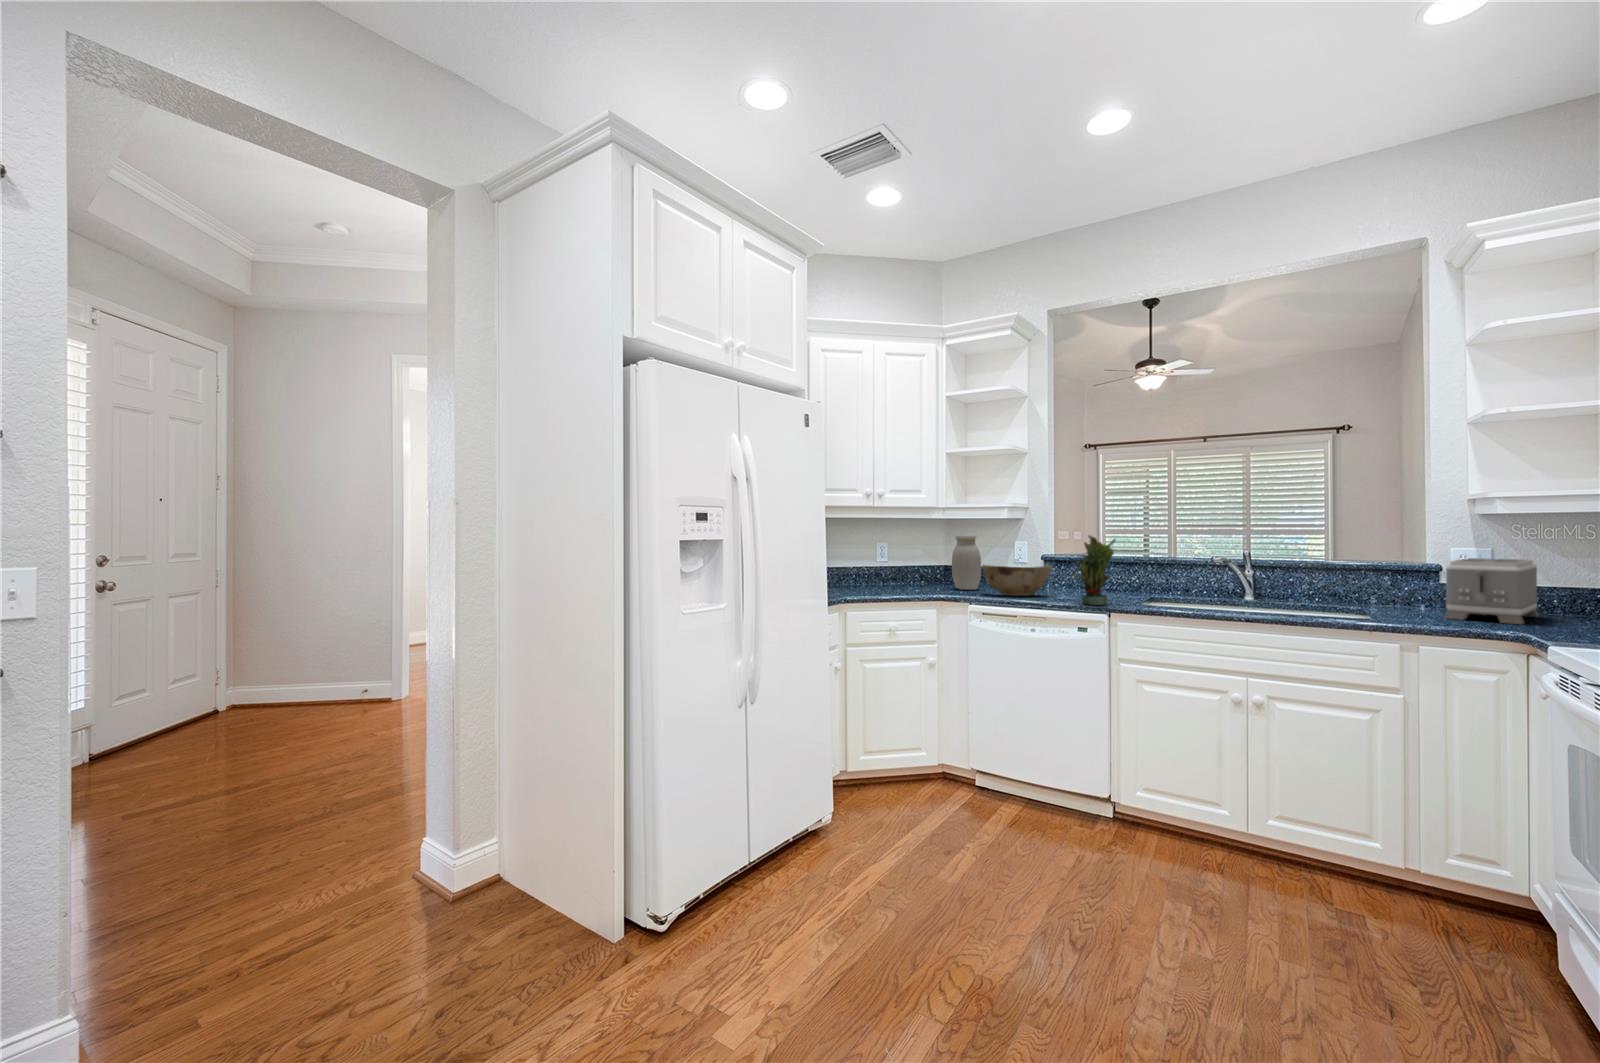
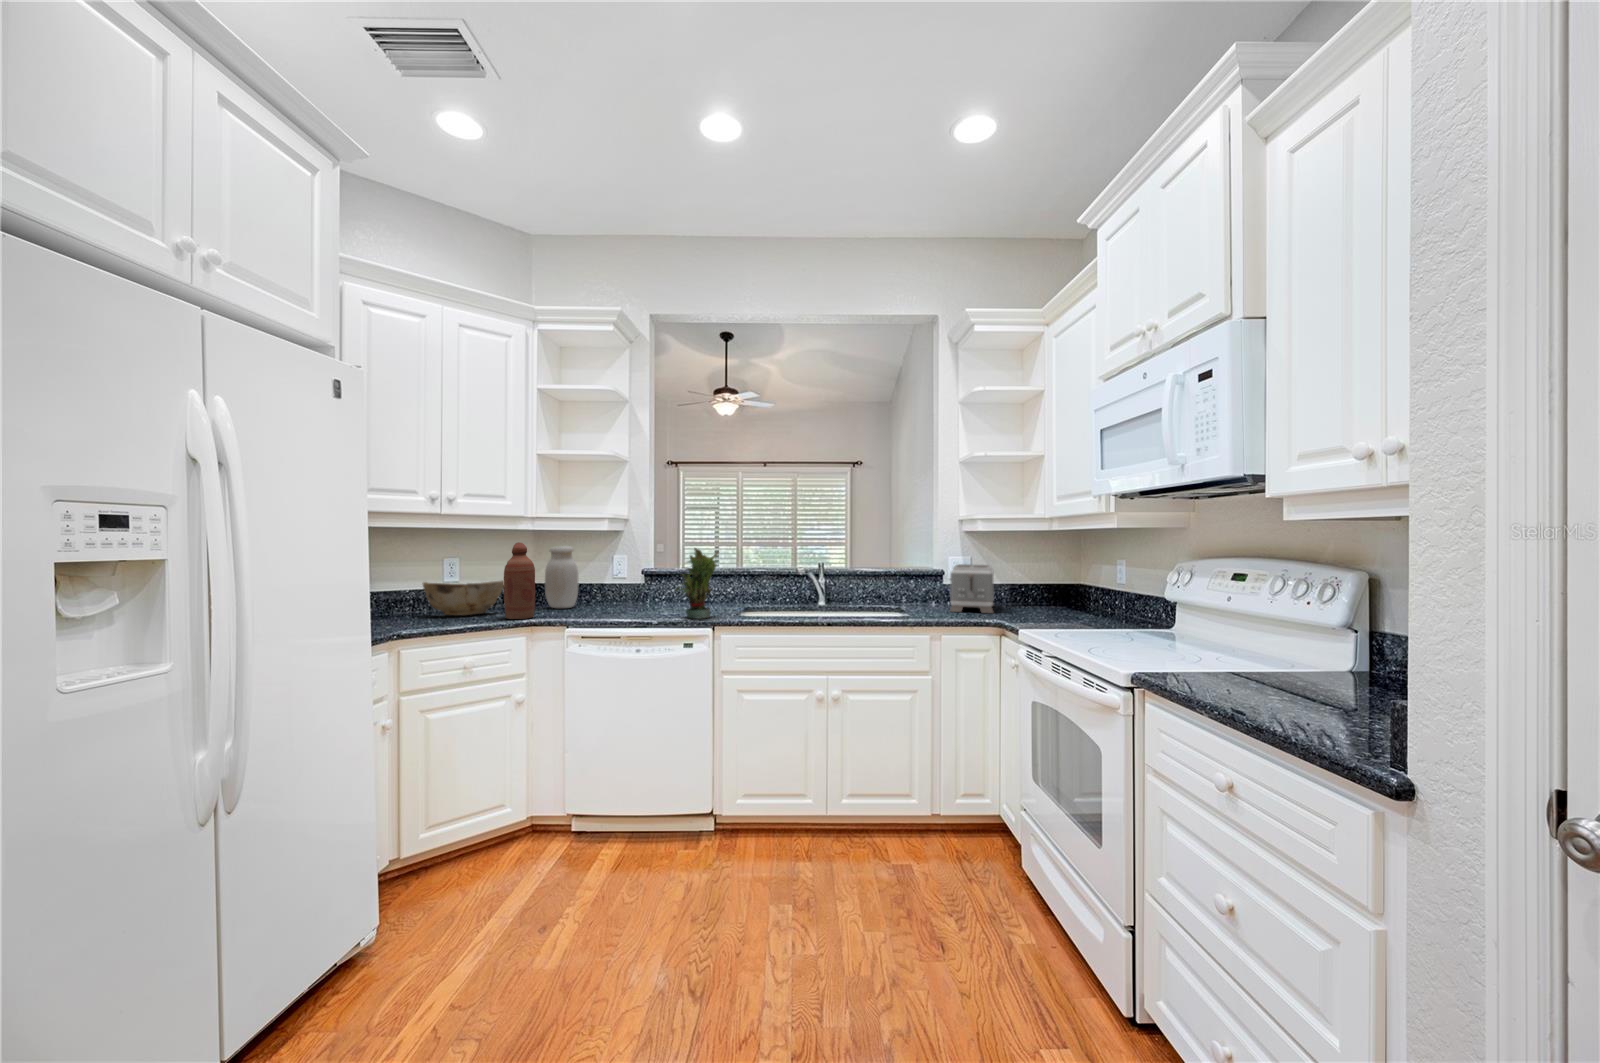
bottle: none [919,530,944,596] -> present [504,542,535,619]
bowl: present [982,564,1052,596] -> present [422,580,504,615]

